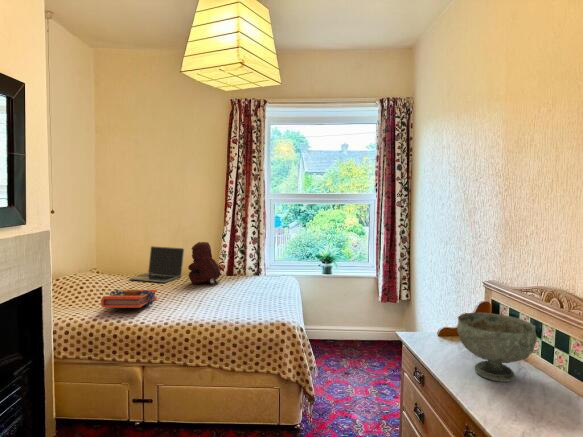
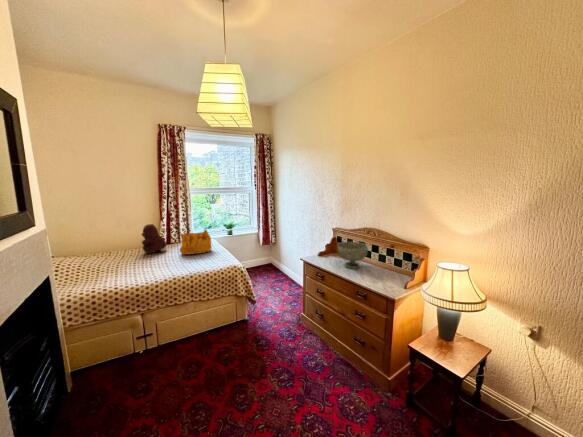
laptop: present [130,246,184,282] -> none [85,230,131,259]
handbag: none [228,256,275,294] -> present [180,230,211,255]
book: present [101,289,157,308] -> none [92,262,132,282]

